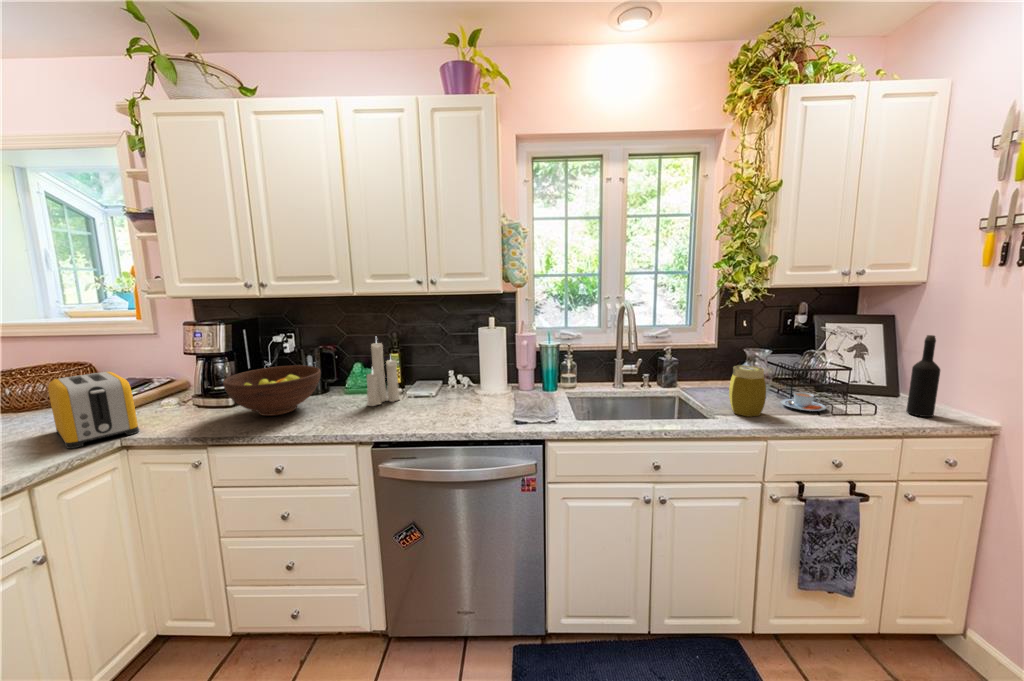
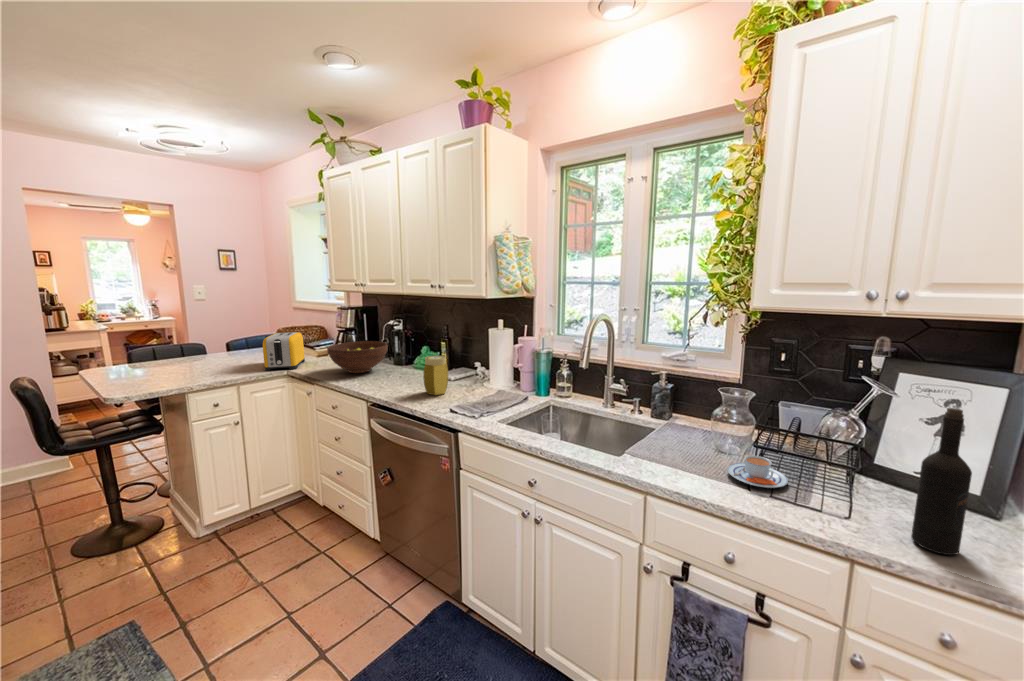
candle: present [367,342,400,406] -> none [402,322,429,379]
jar: present [729,365,766,417] -> present [423,356,448,395]

